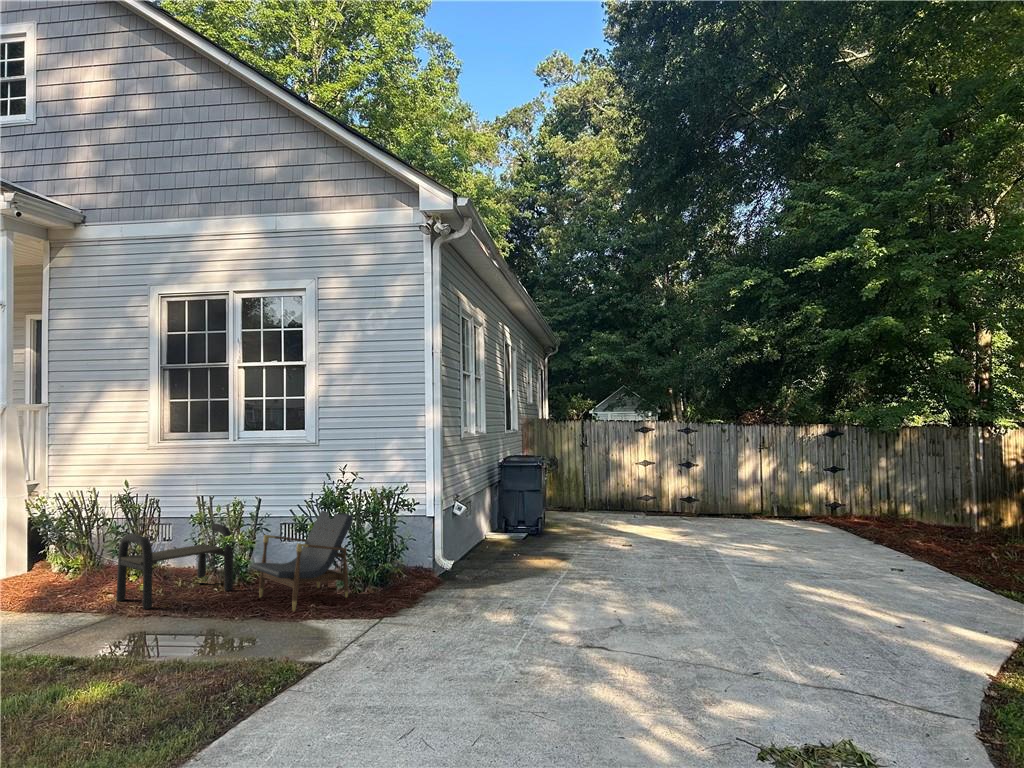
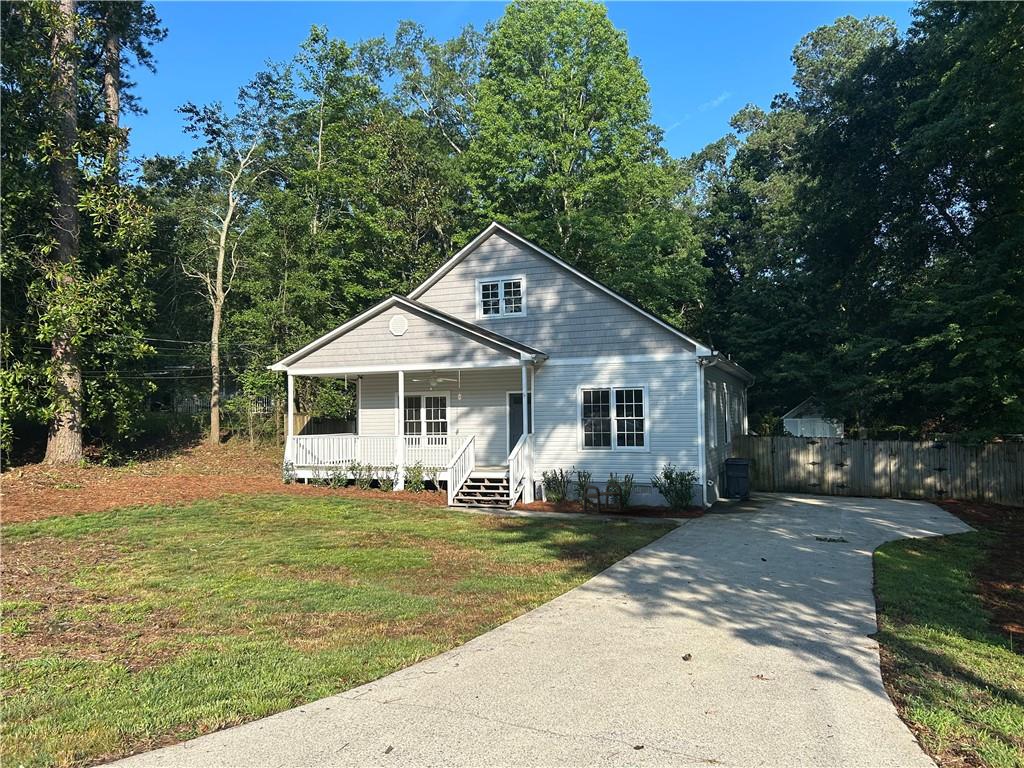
lounge chair: present [252,510,353,611] -> none [634,479,673,516]

